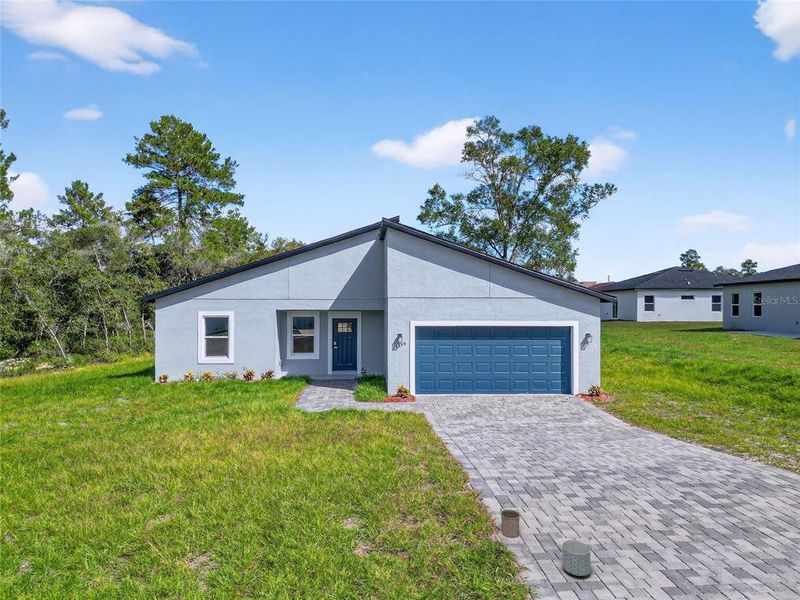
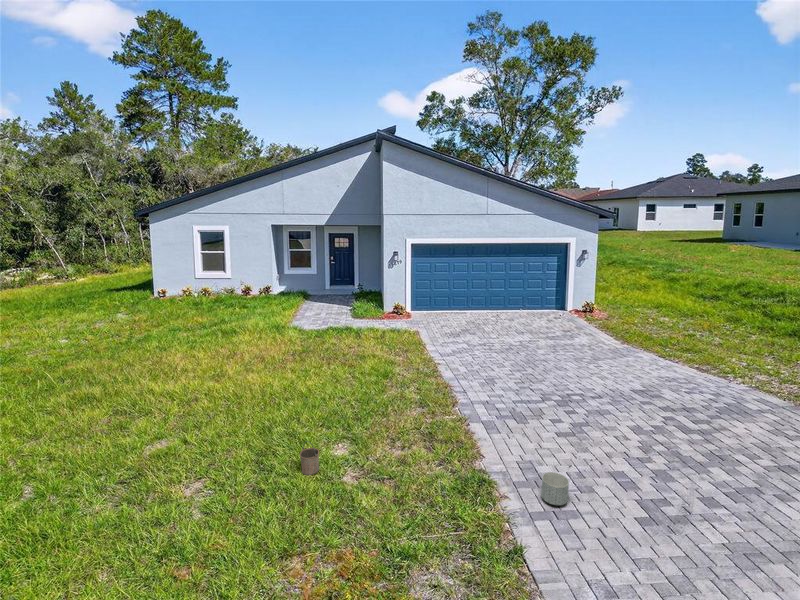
bucket: present [500,508,521,537] -> present [300,447,319,475]

